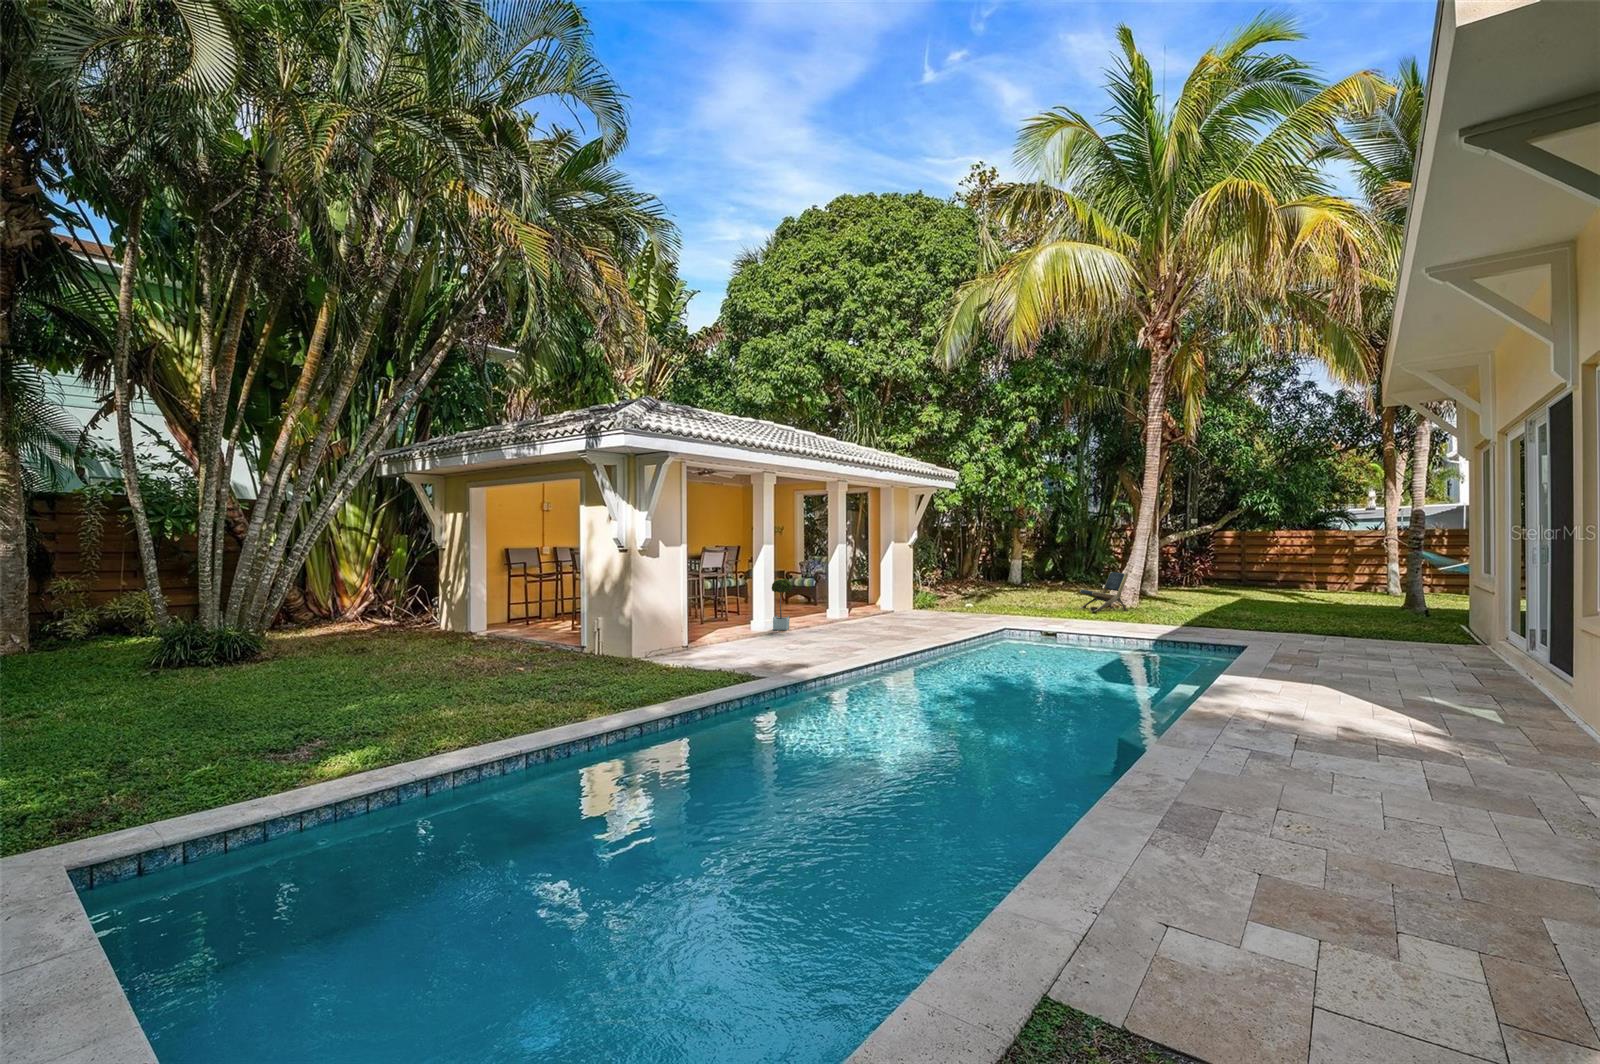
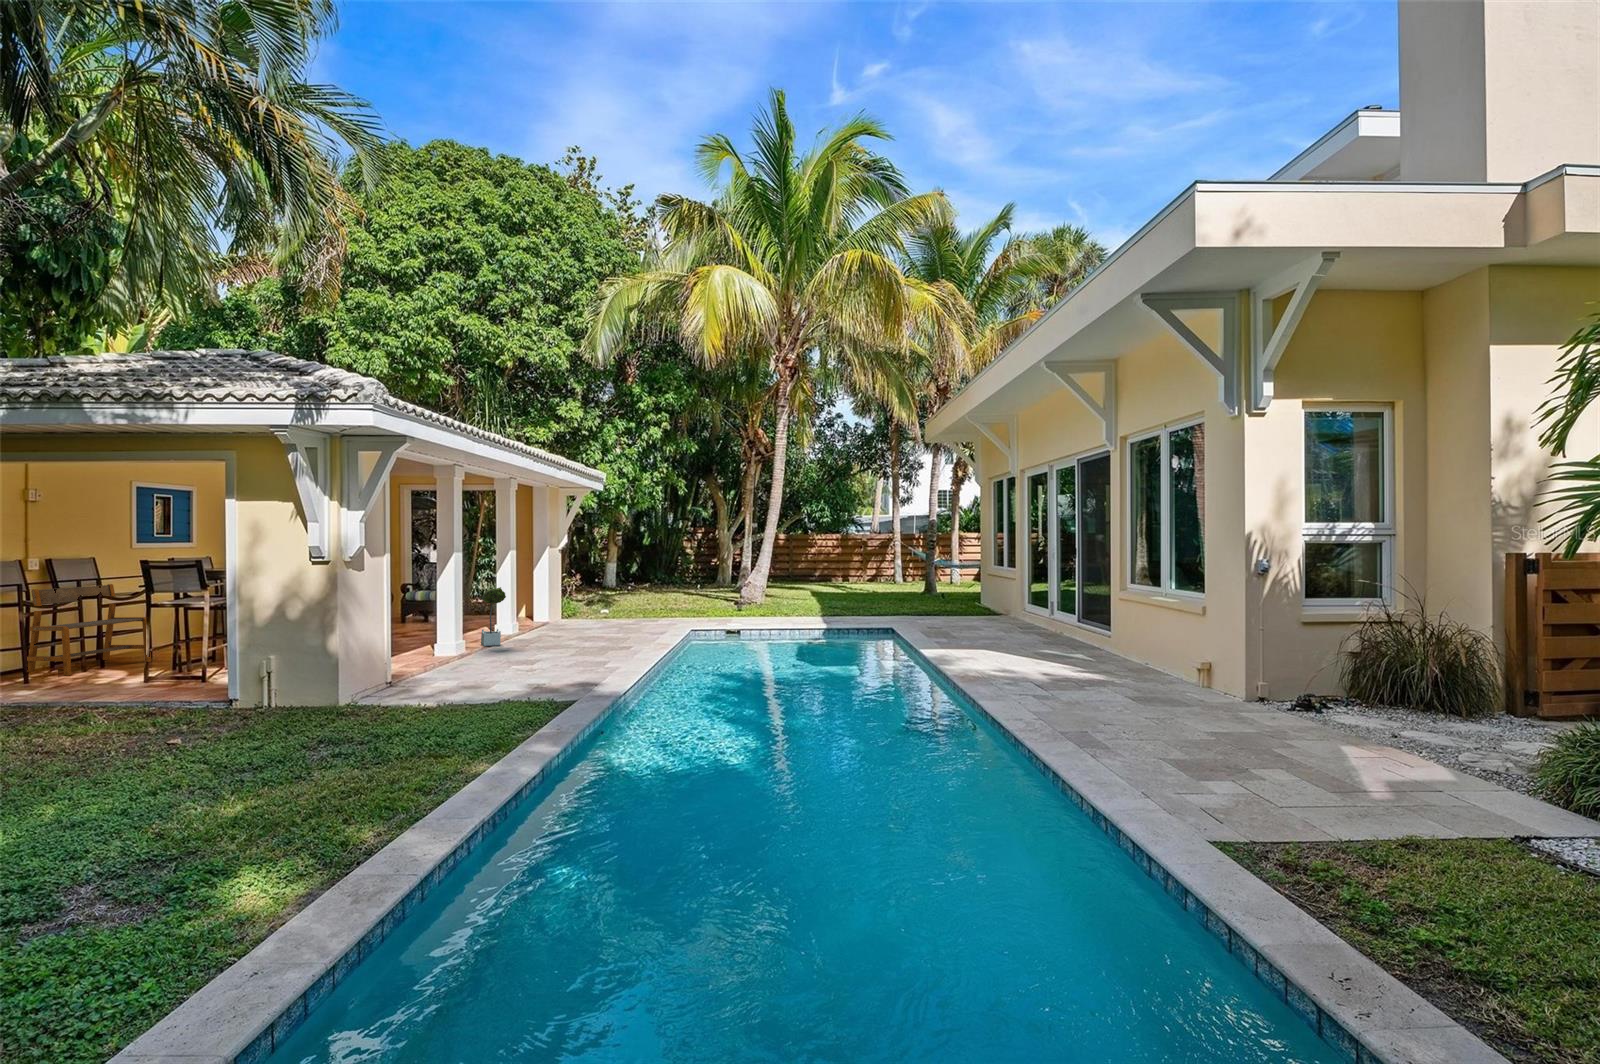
bench: none [484,569,554,630] -> present [27,584,151,676]
lounge chair: present [1080,572,1128,611] -> none [718,572,761,609]

